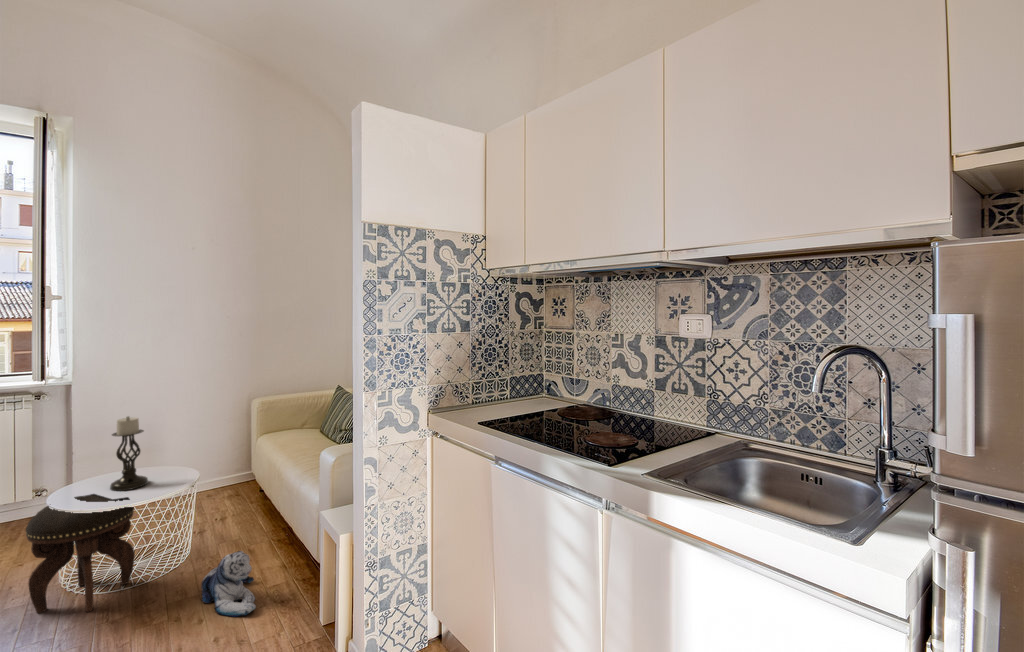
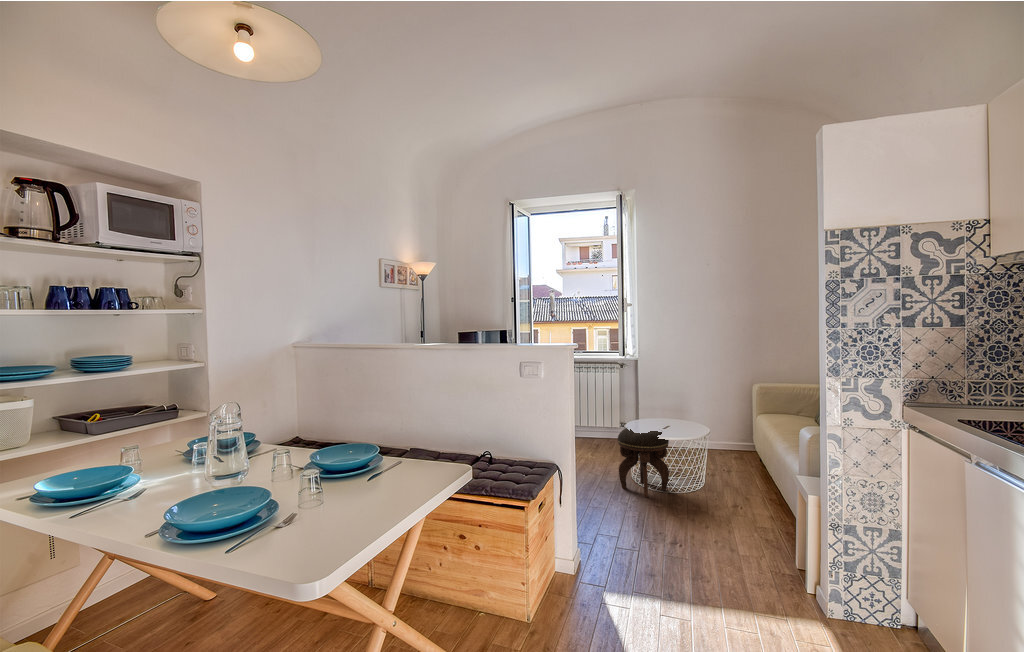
candle holder: present [110,416,148,491] -> none [656,381,677,429]
plush toy: present [201,551,256,617] -> none [707,490,745,538]

